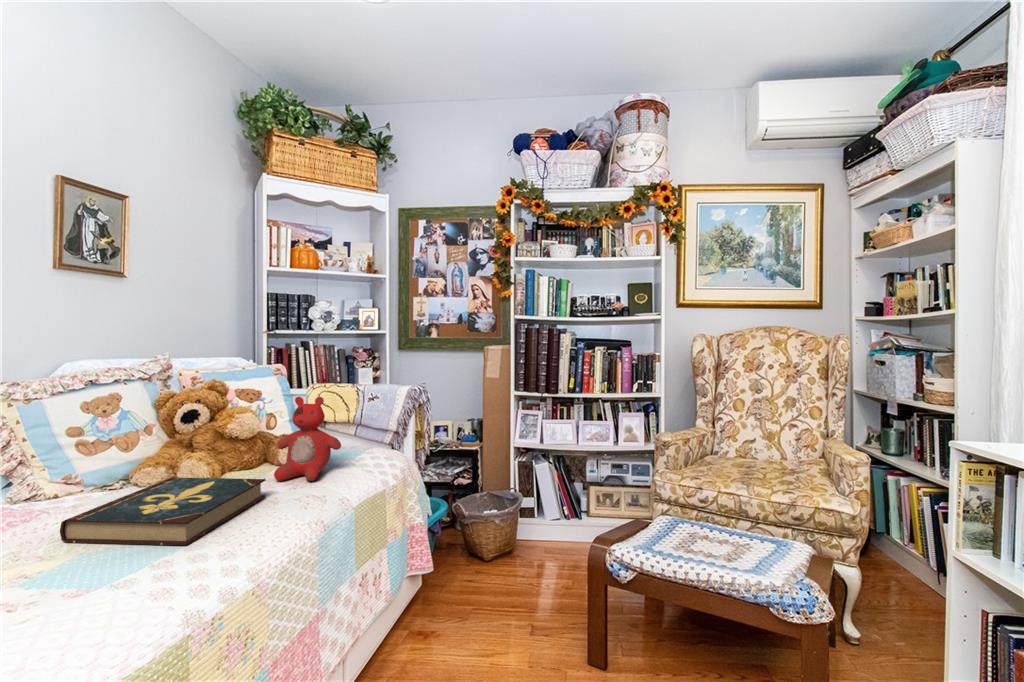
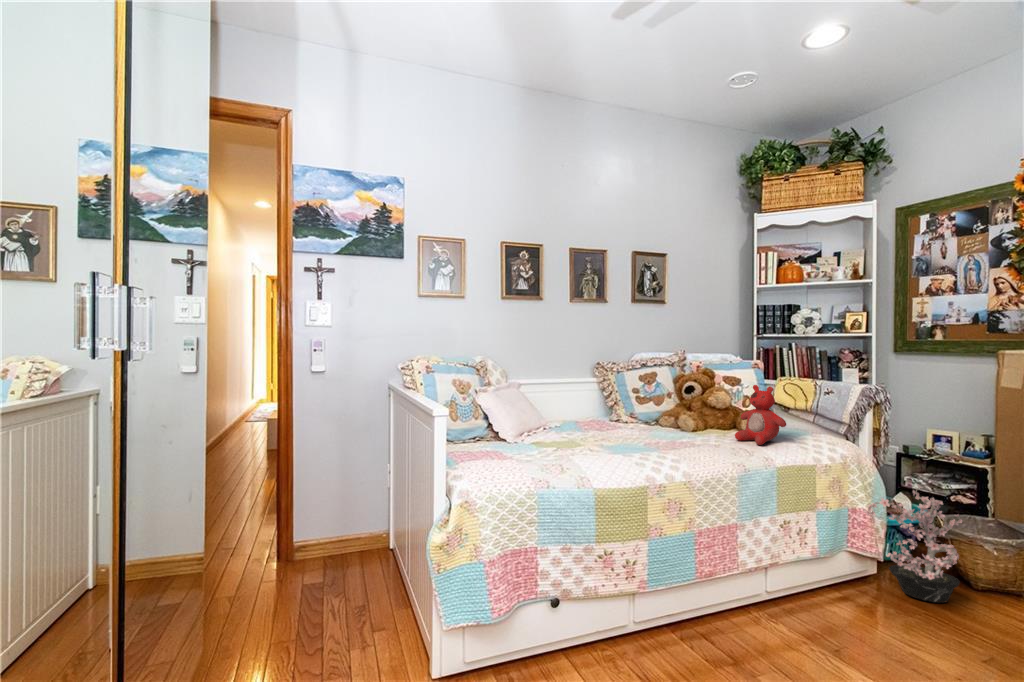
book: present [60,477,265,546] -> none [620,424,723,459]
potted plant: none [415,481,493,606] -> present [864,485,962,603]

